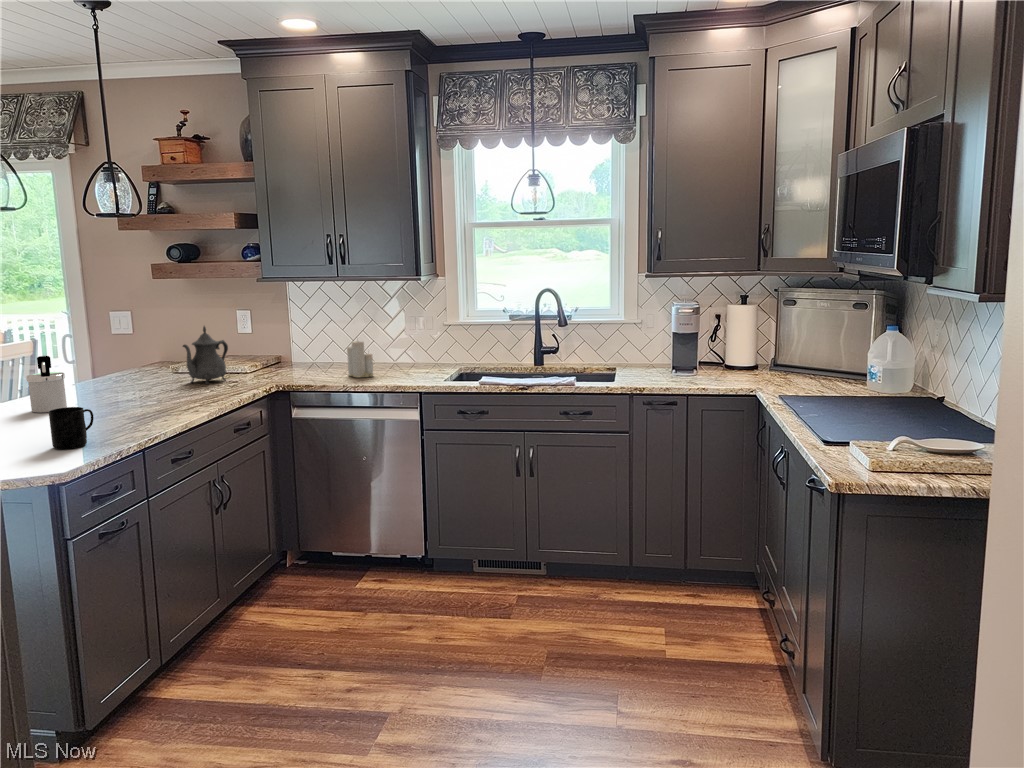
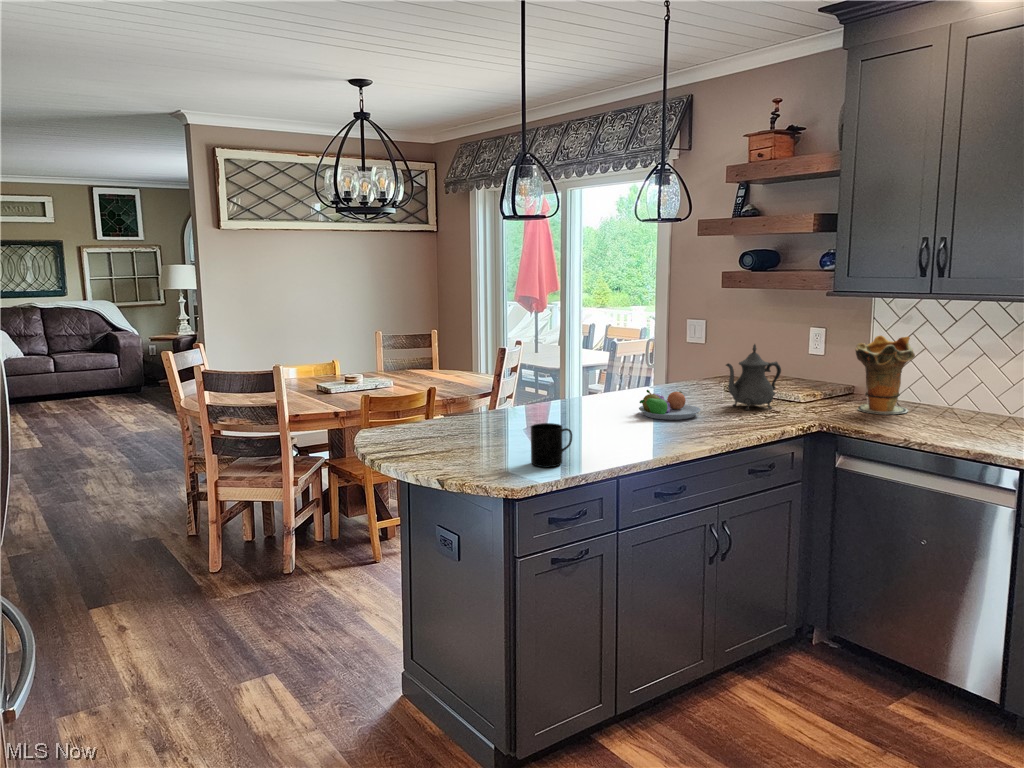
decorative vase: none [285,311,330,374] -> present [855,336,915,414]
candle: present [347,341,373,377] -> none [925,376,963,432]
soap dispenser: present [26,356,67,413] -> none [563,363,596,420]
fruit bowl: none [108,374,171,400] -> present [639,390,701,420]

